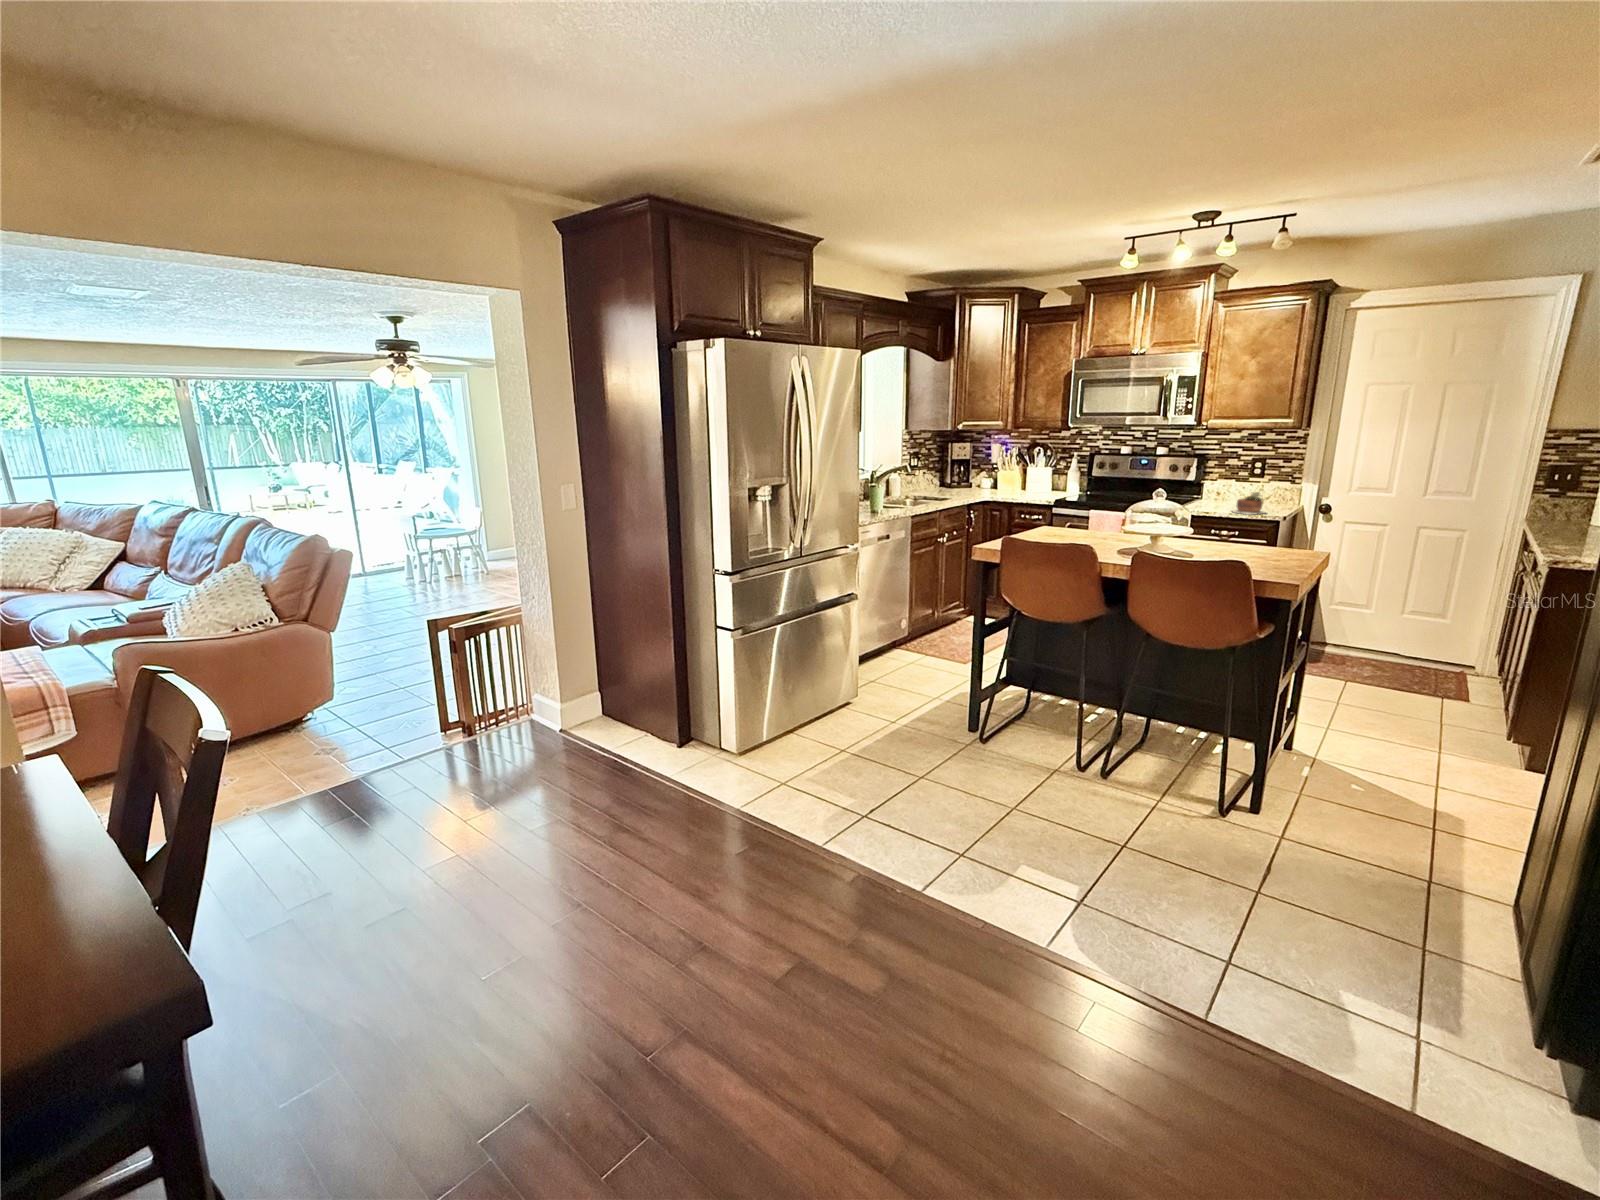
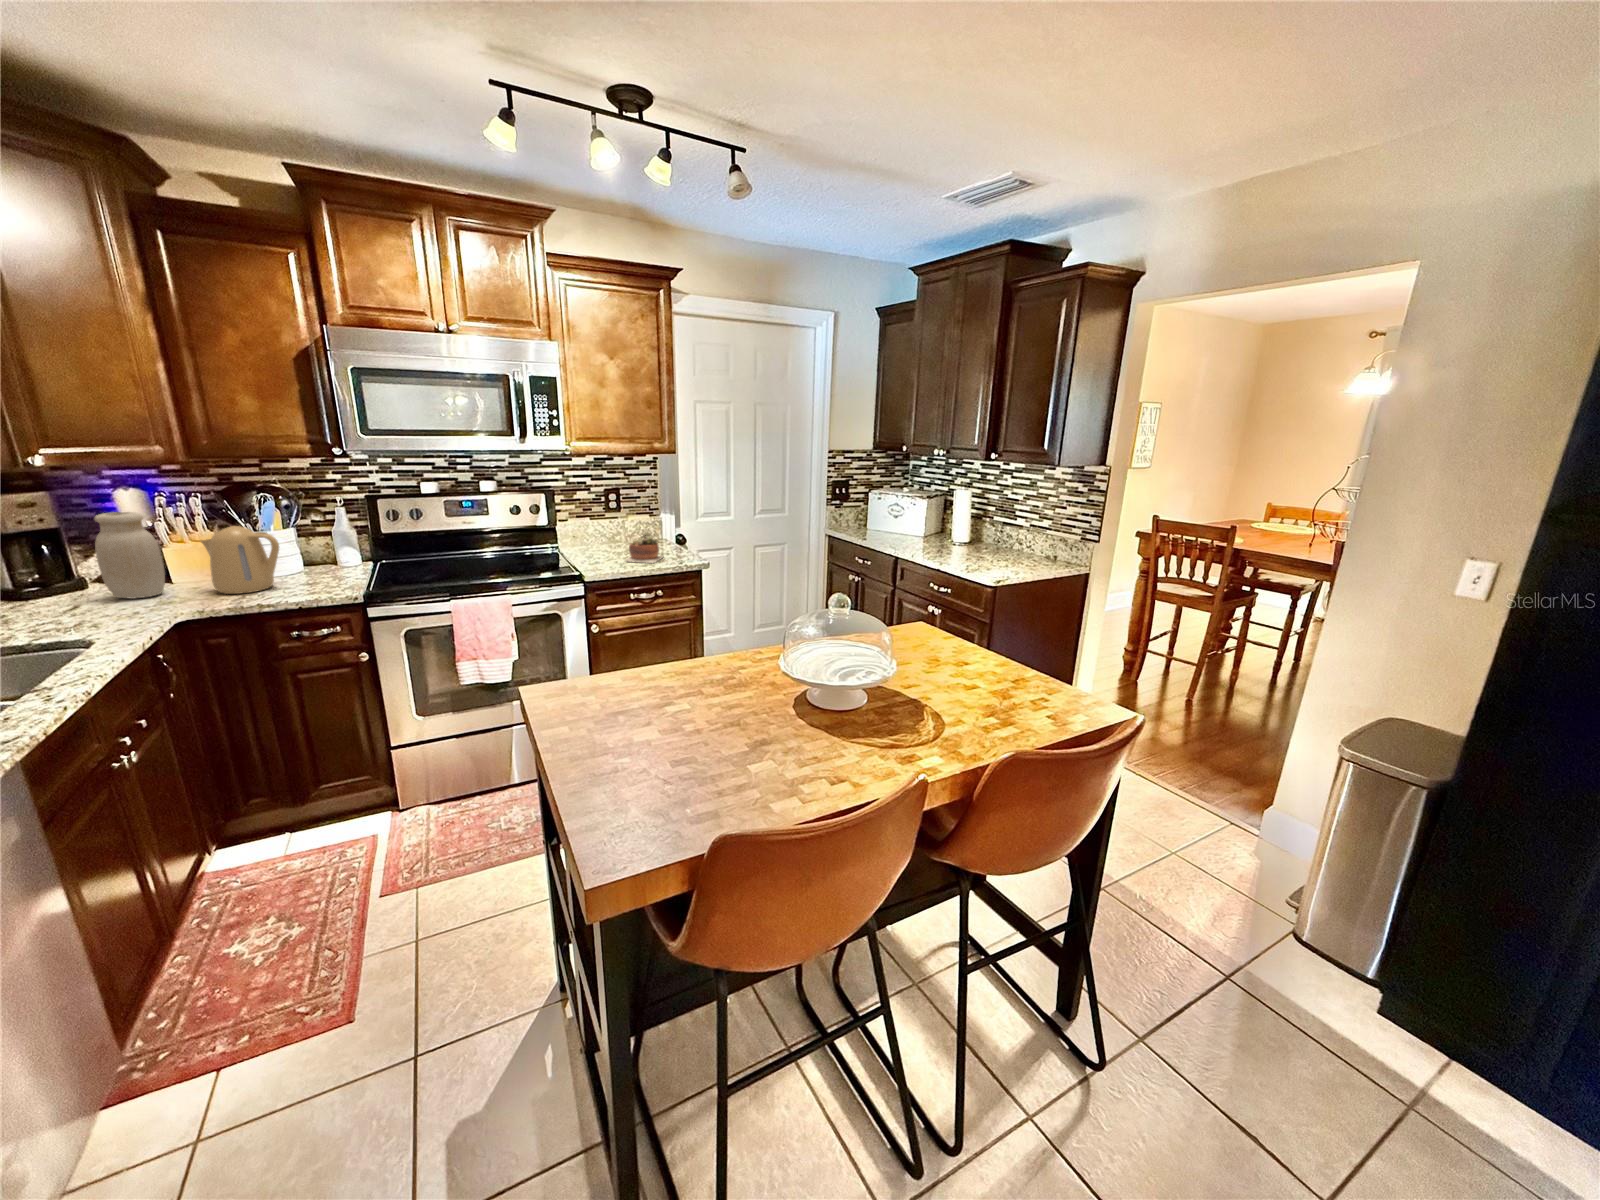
jar: none [972,454,994,495] -> present [95,512,165,599]
kettle: none [1007,464,1036,499] -> present [201,526,279,594]

